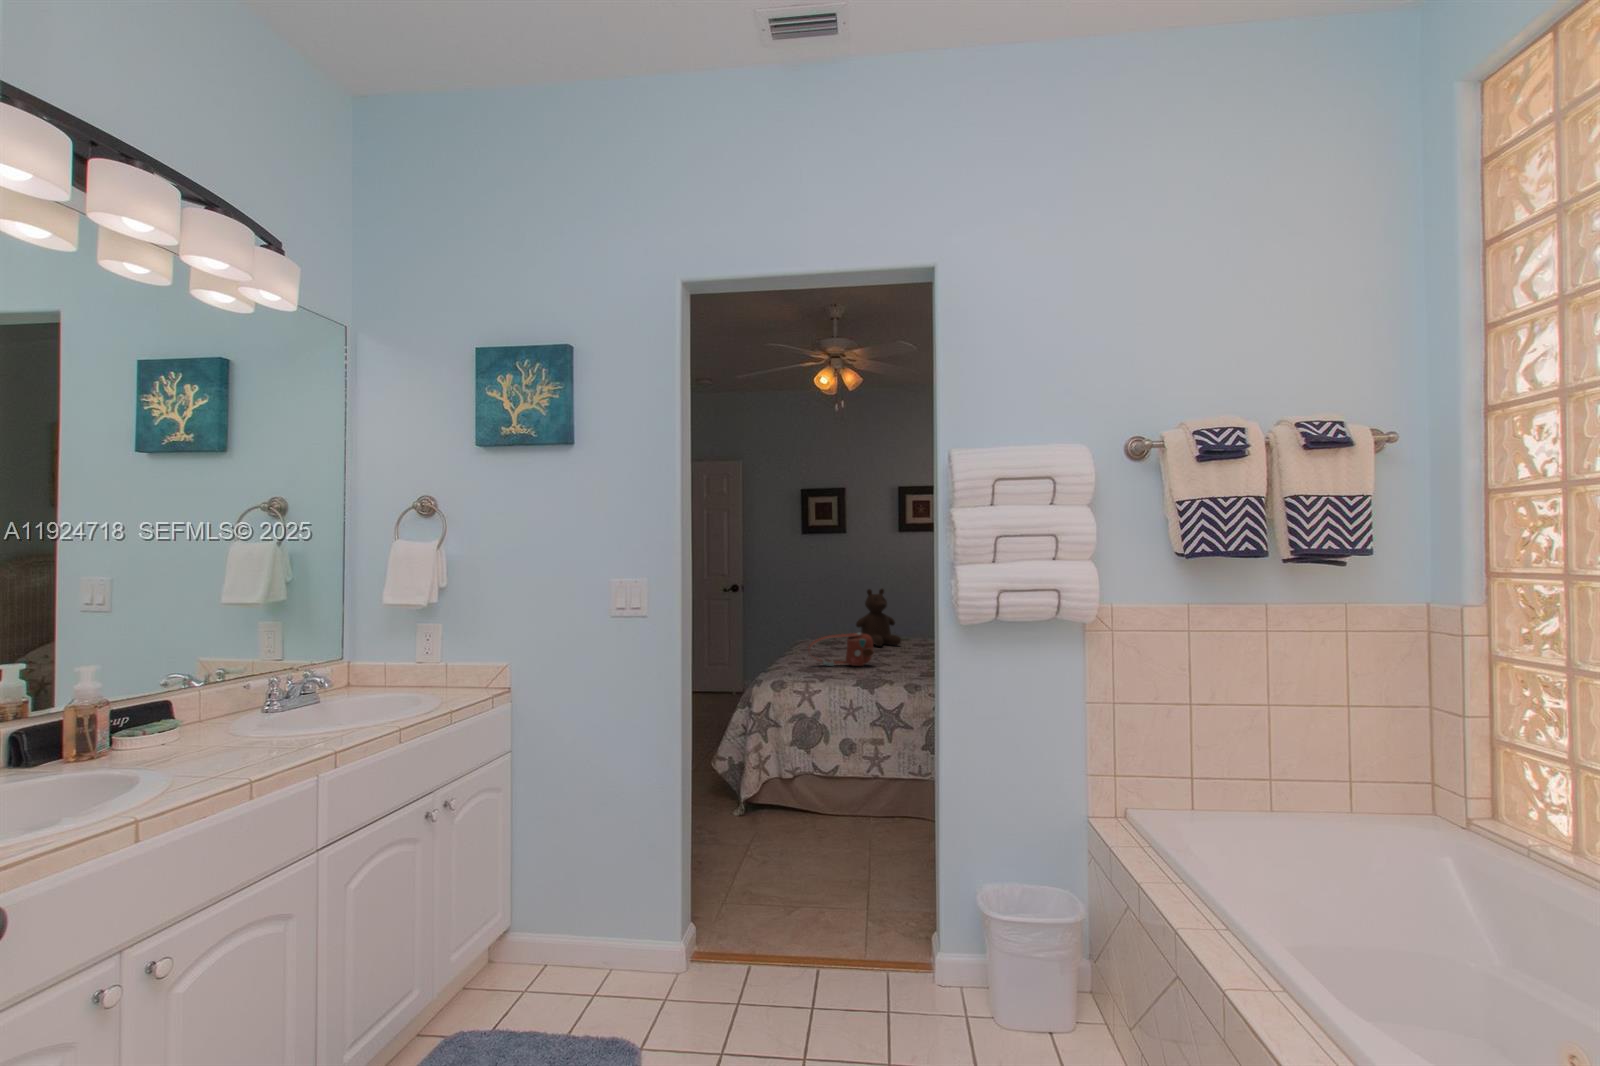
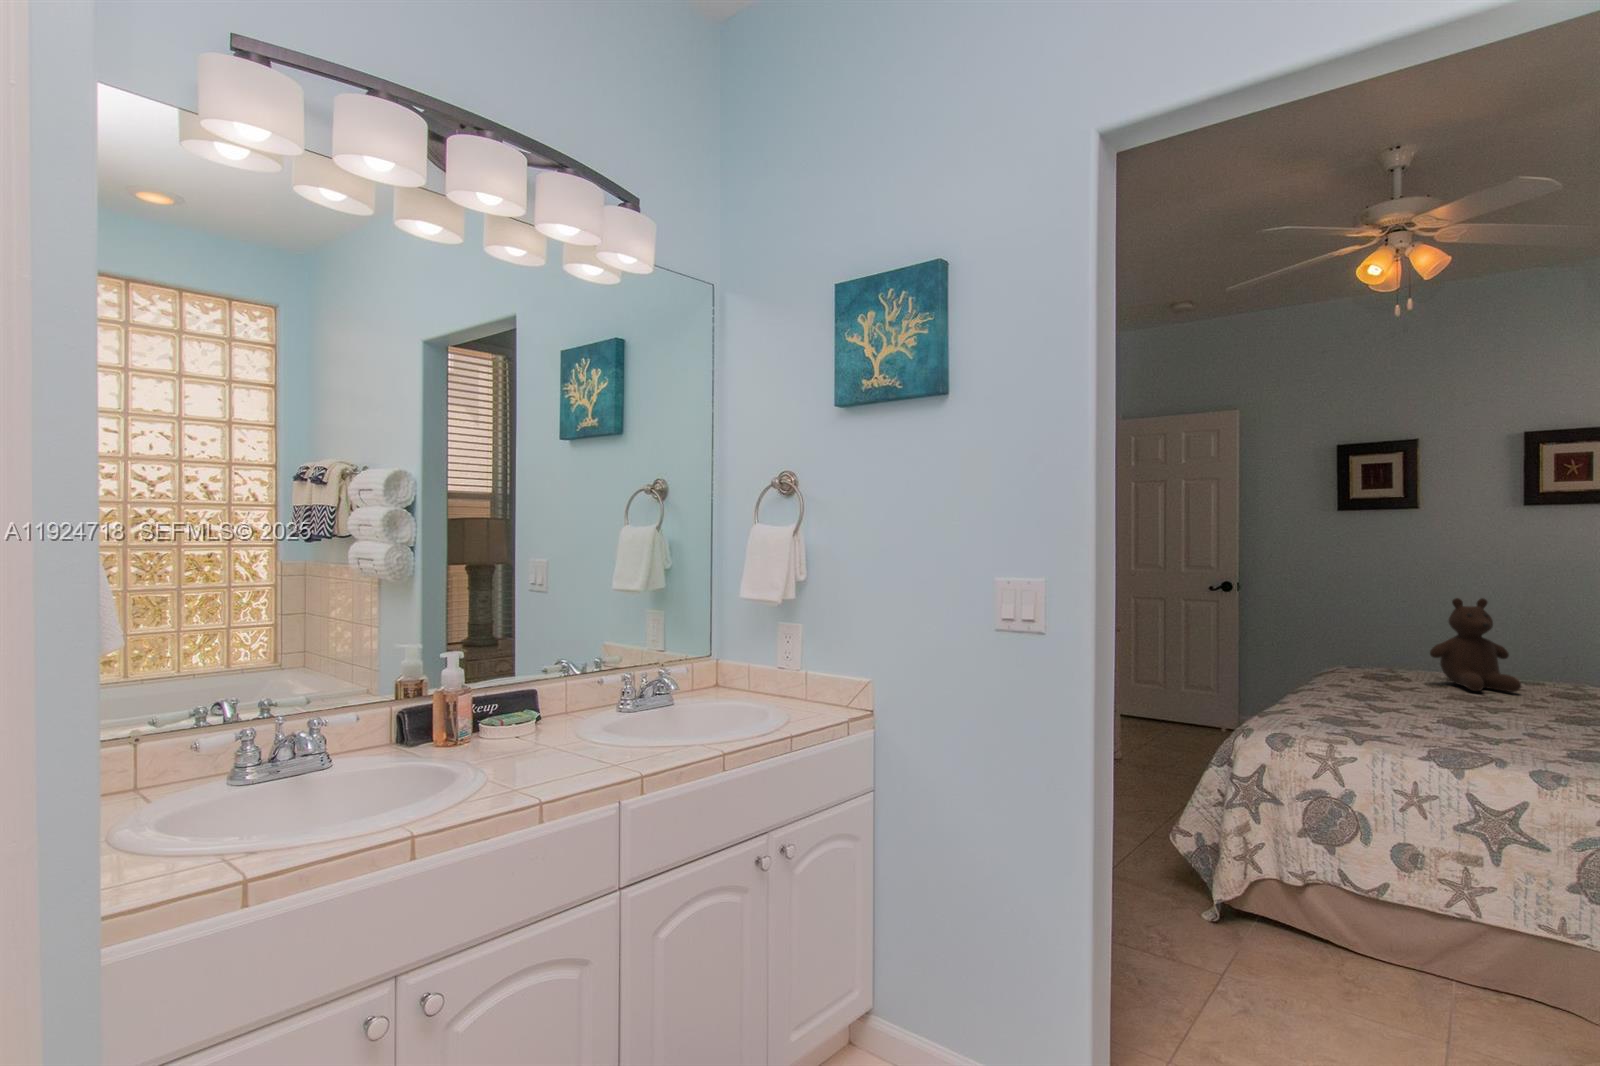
handbag: present [808,633,874,666] -> none [1337,671,1465,724]

